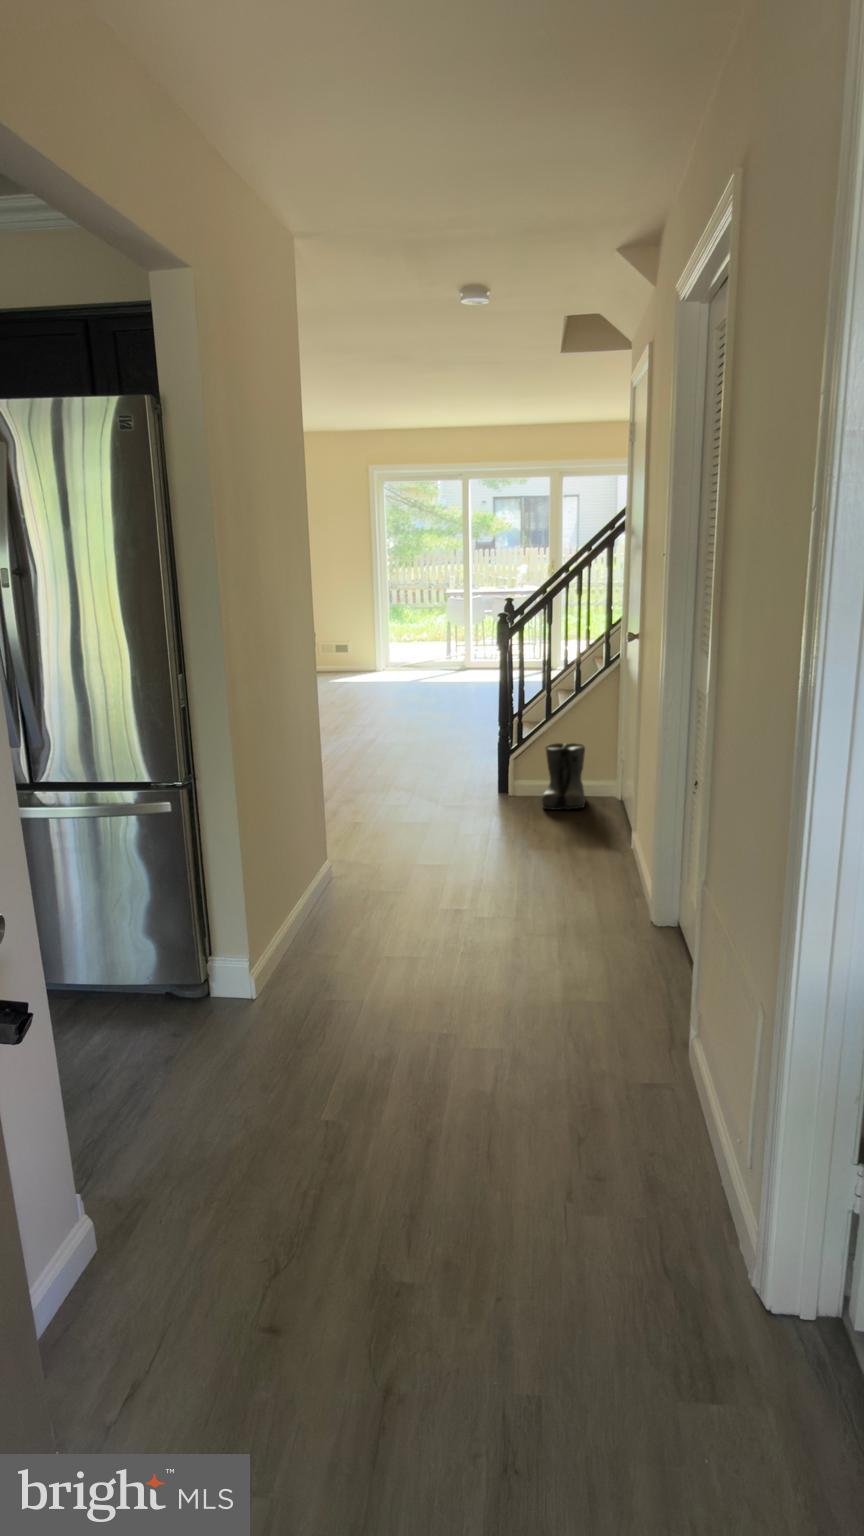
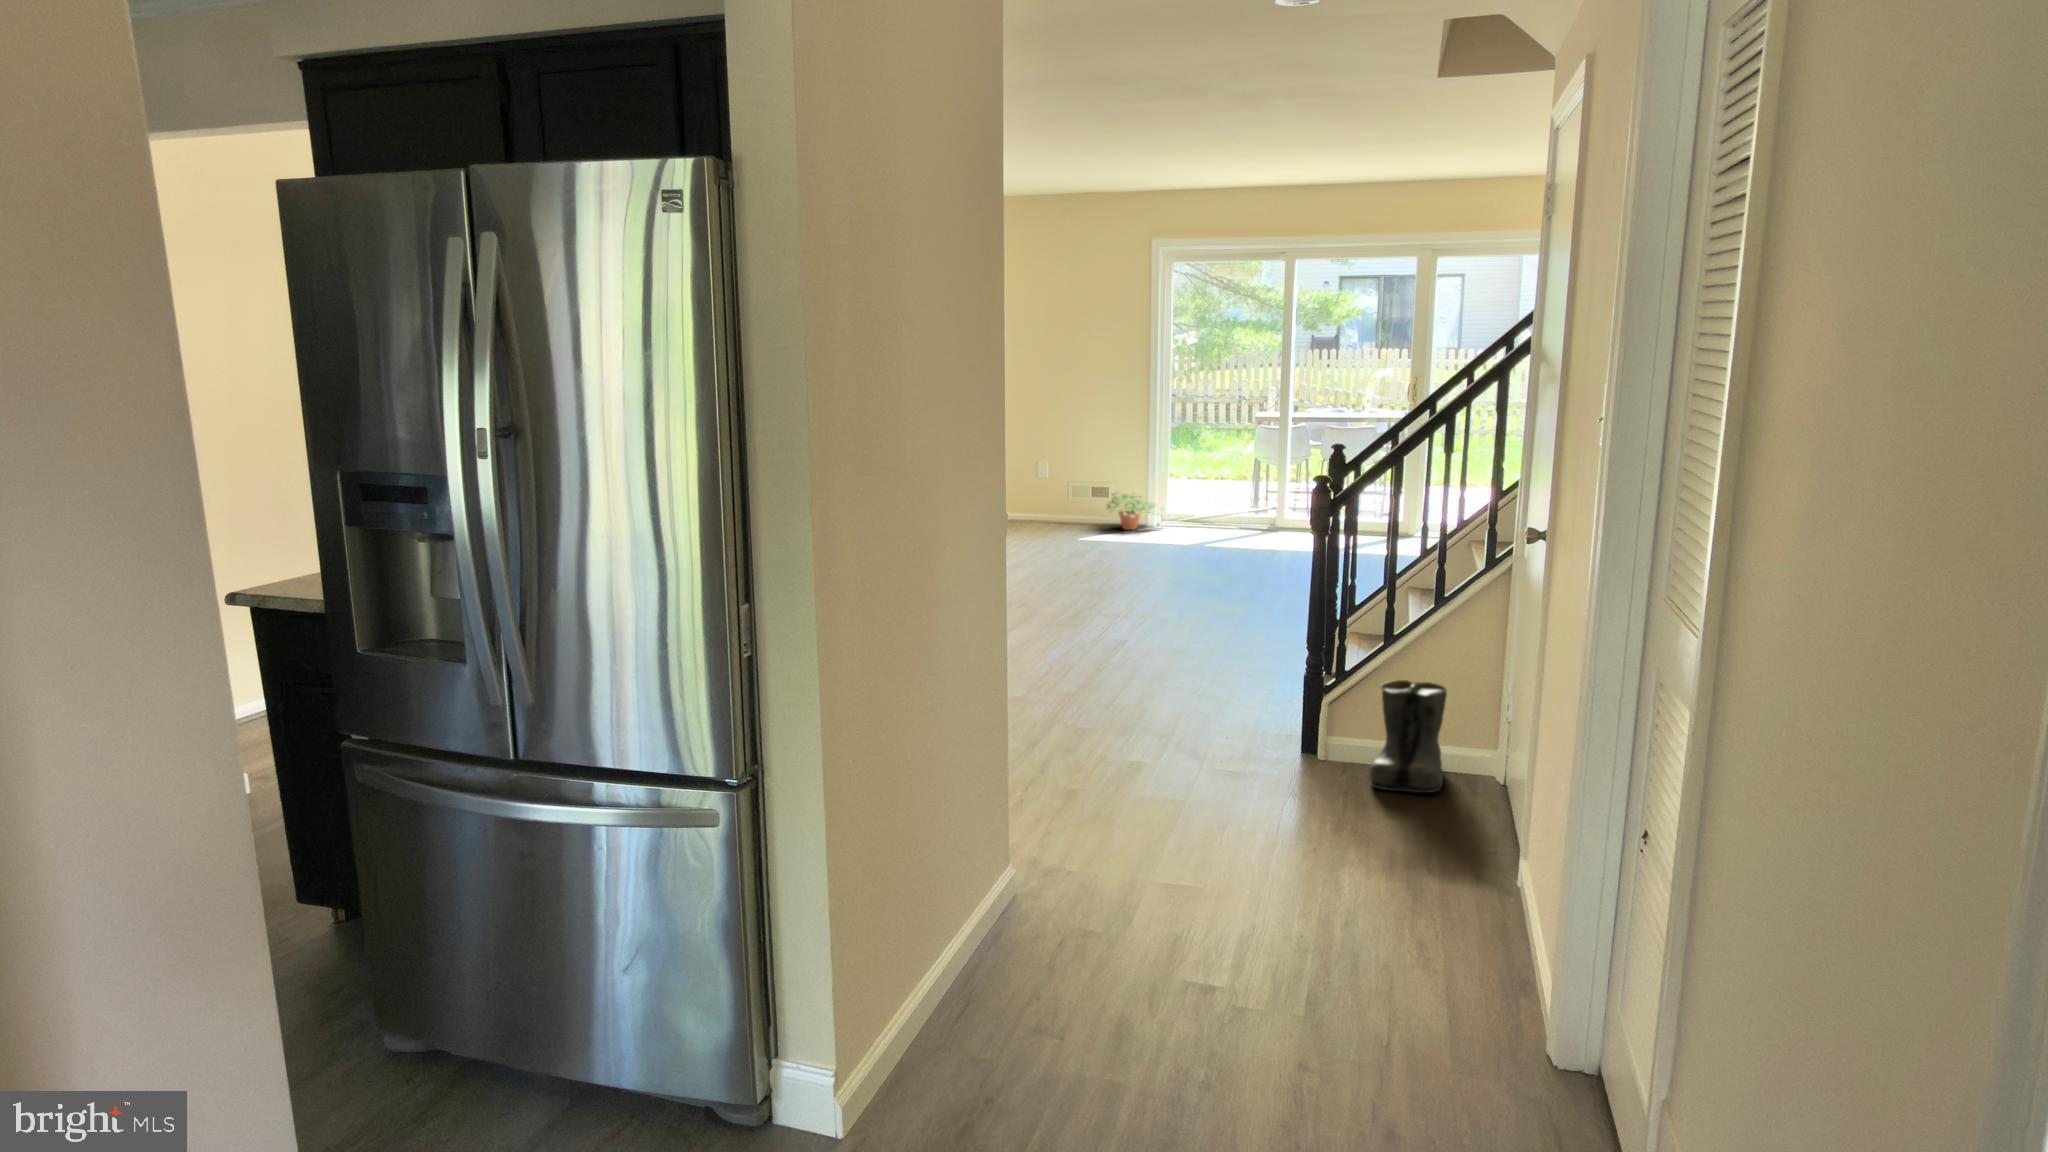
potted plant: none [343,653,385,679] -> present [1107,493,1162,530]

